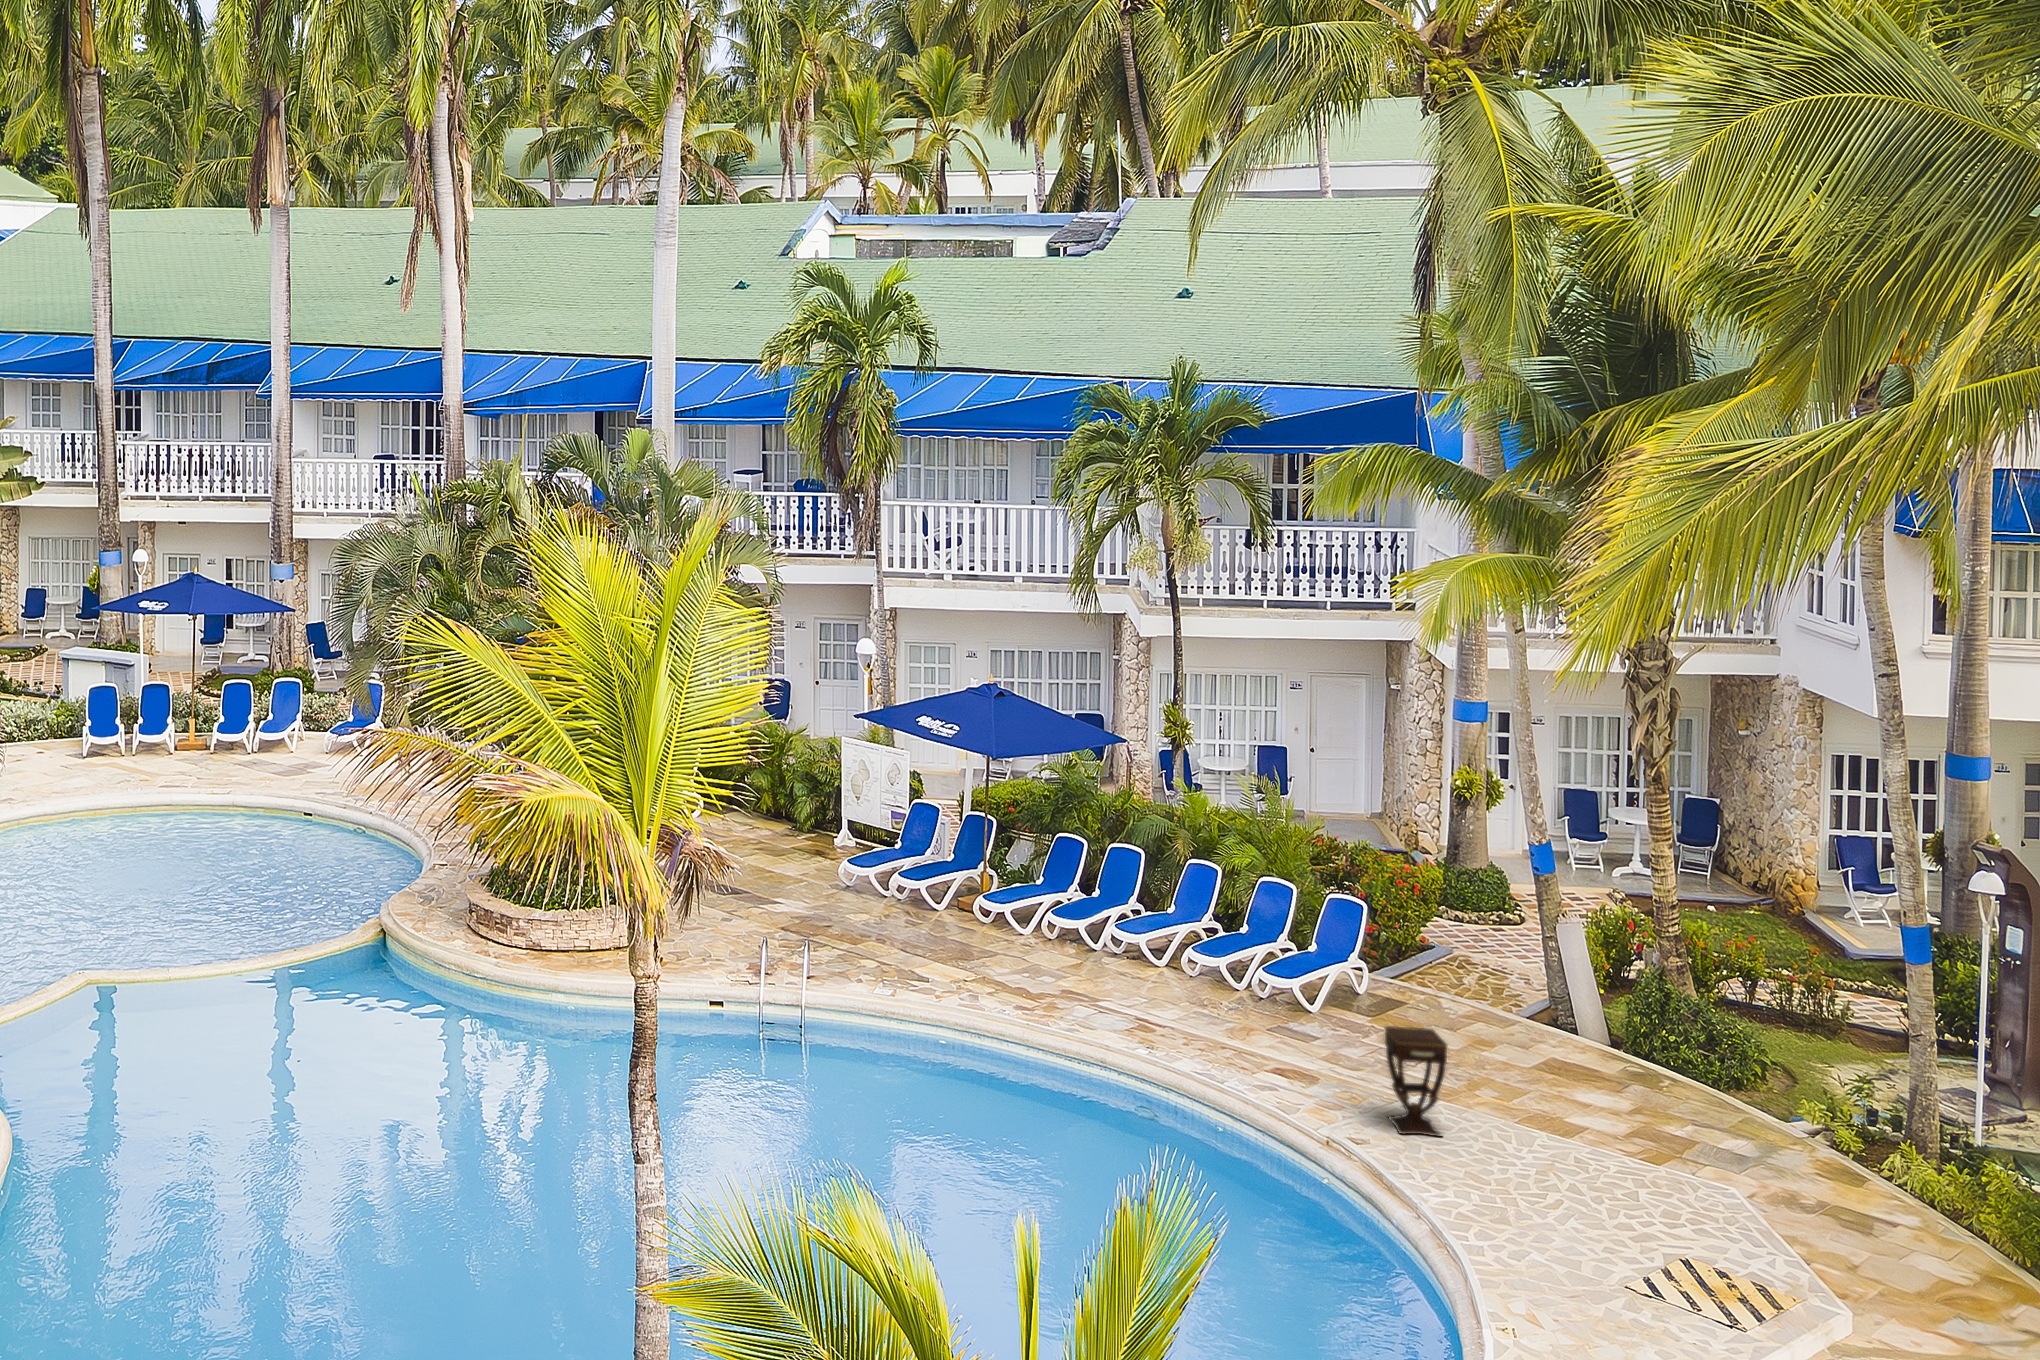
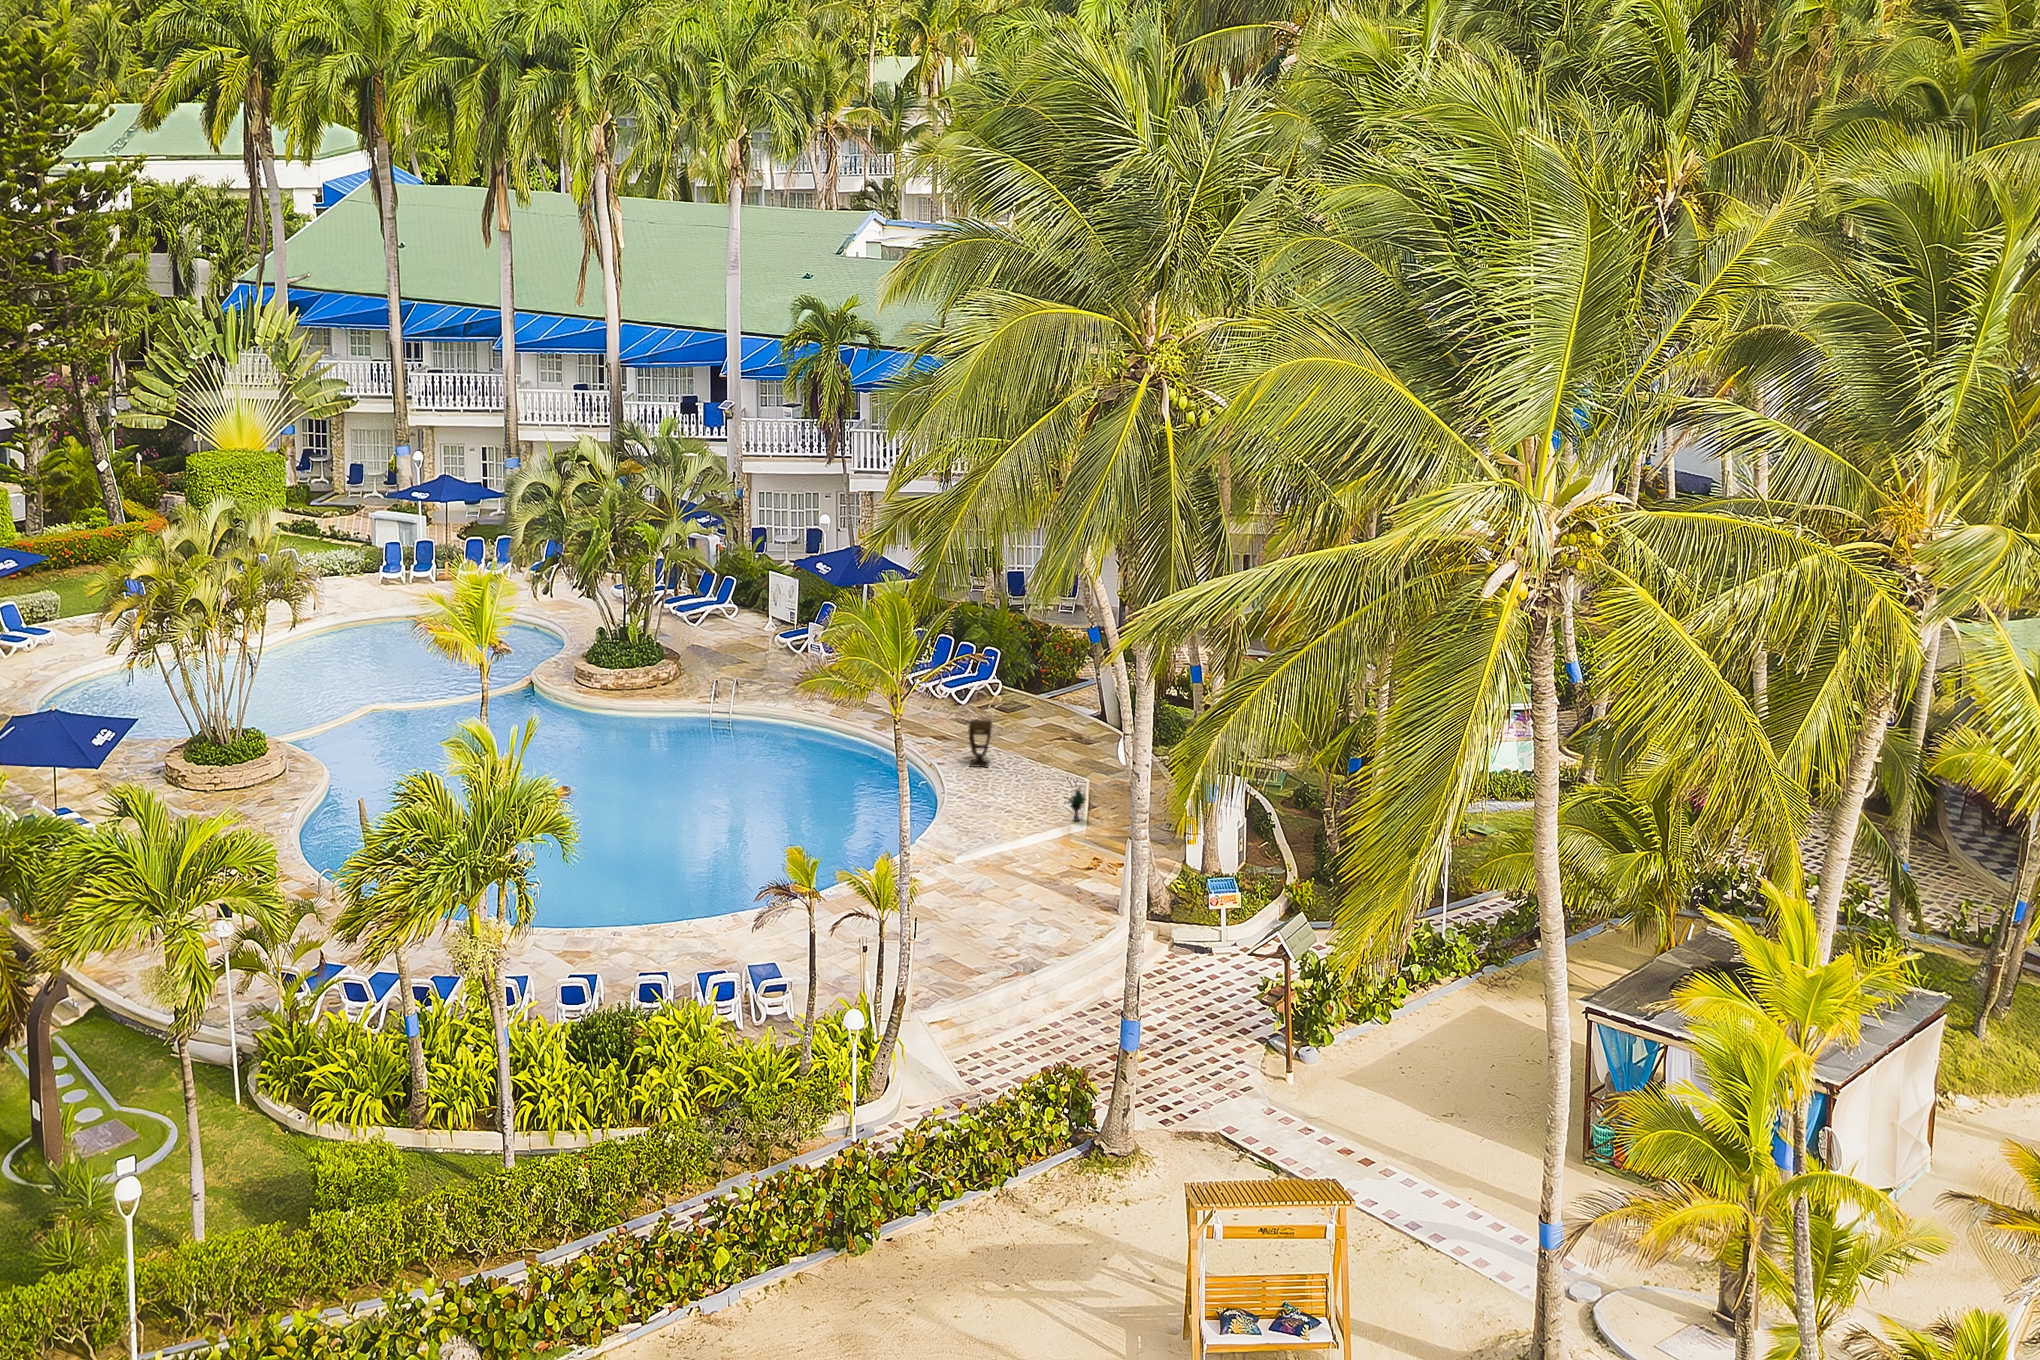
decorative plant: none [1783,1206,1836,1297] -> present [1068,788,1086,821]

